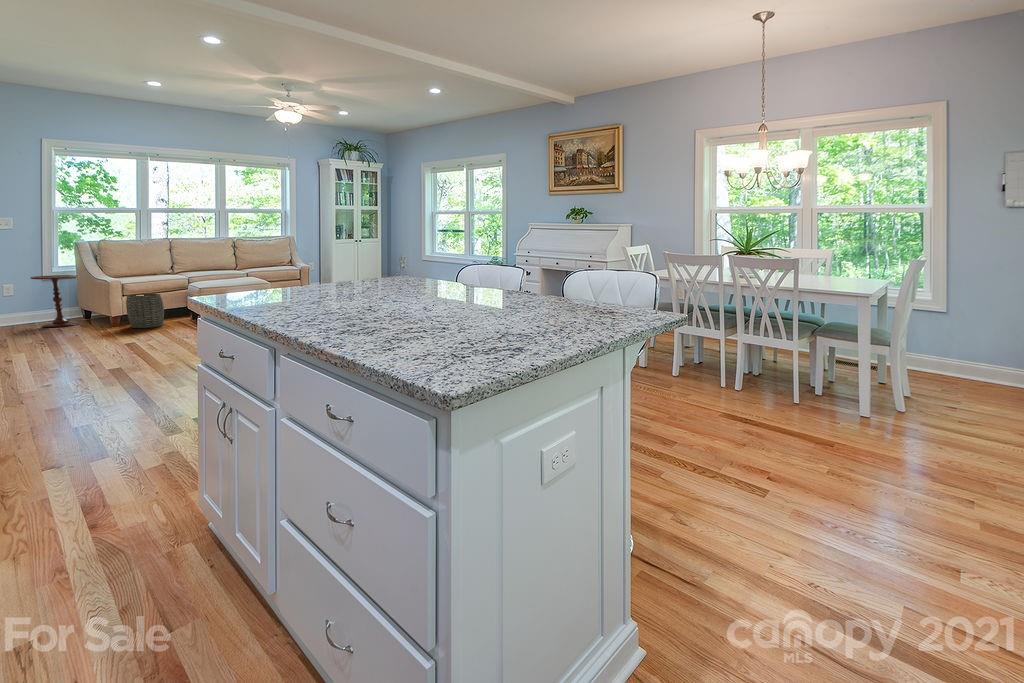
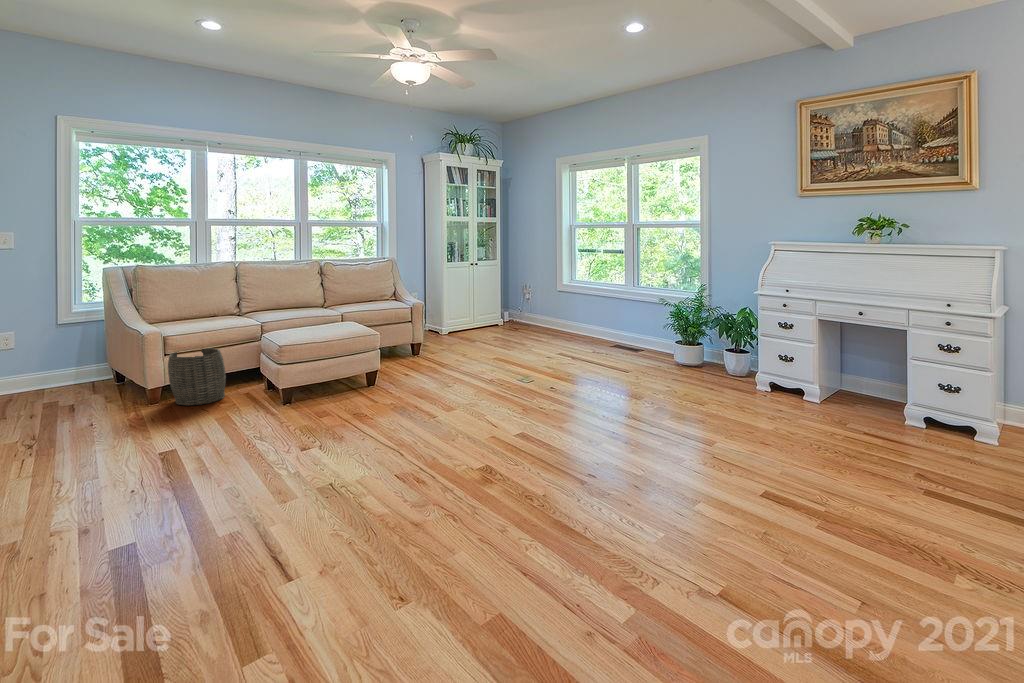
side table: present [31,275,79,327] -> none [26,319,103,401]

